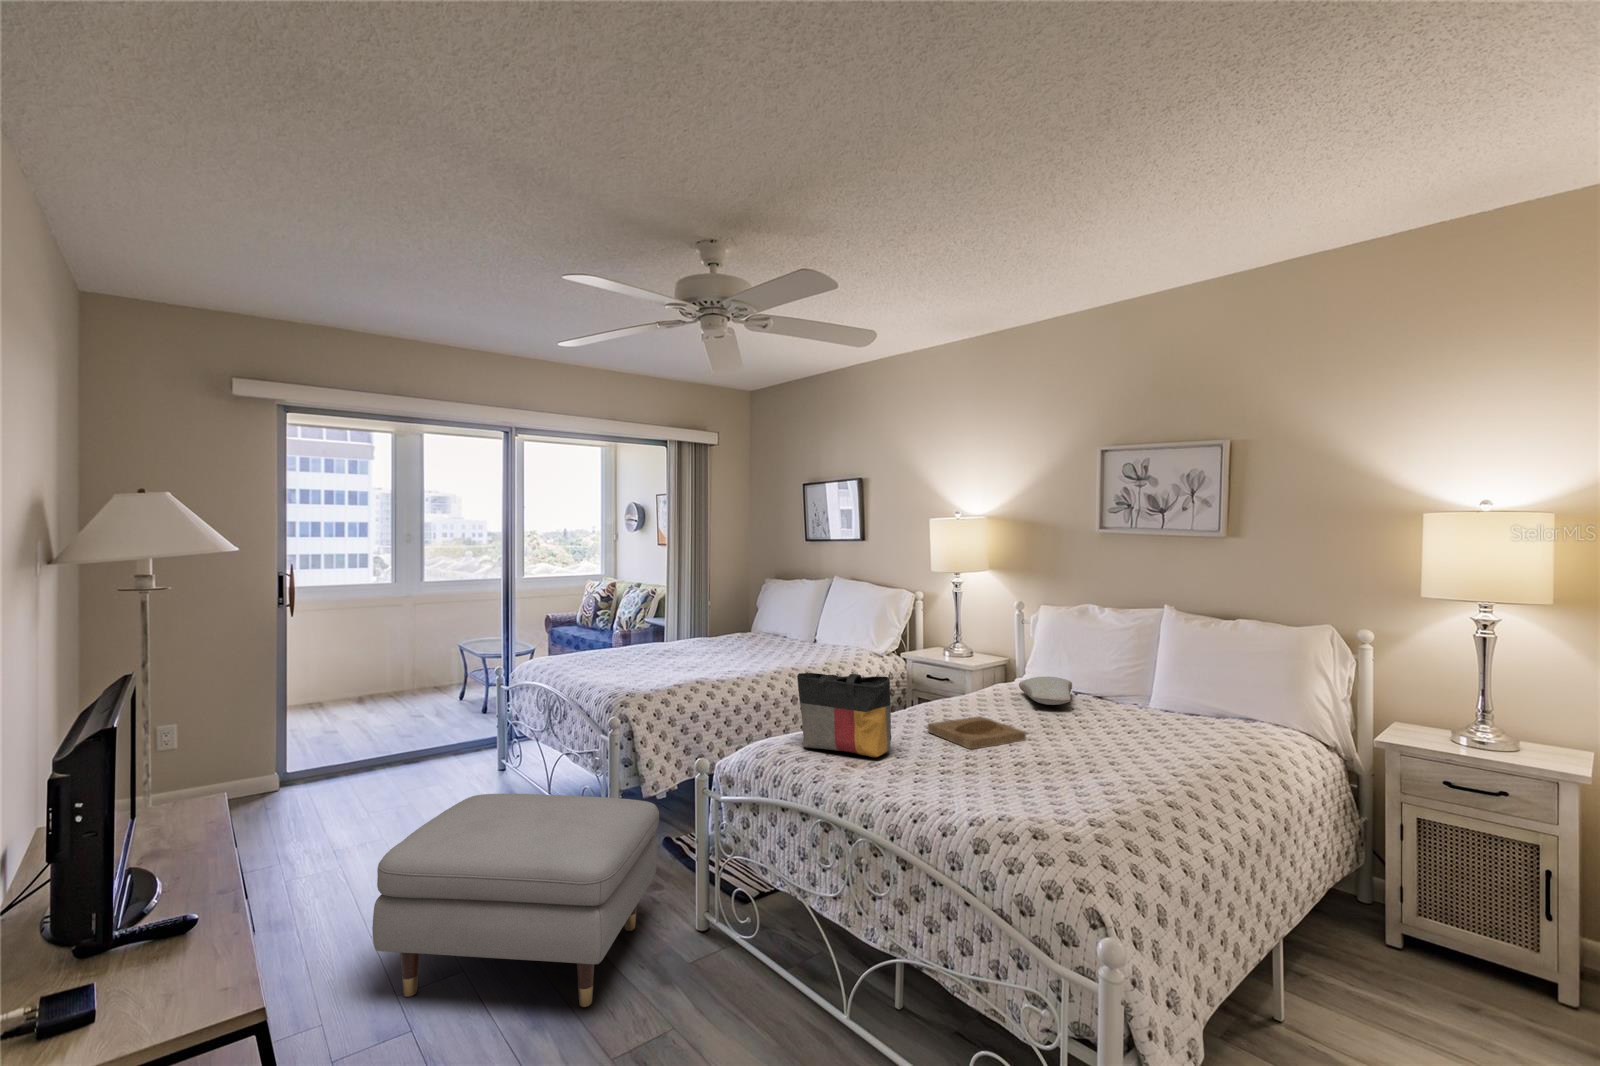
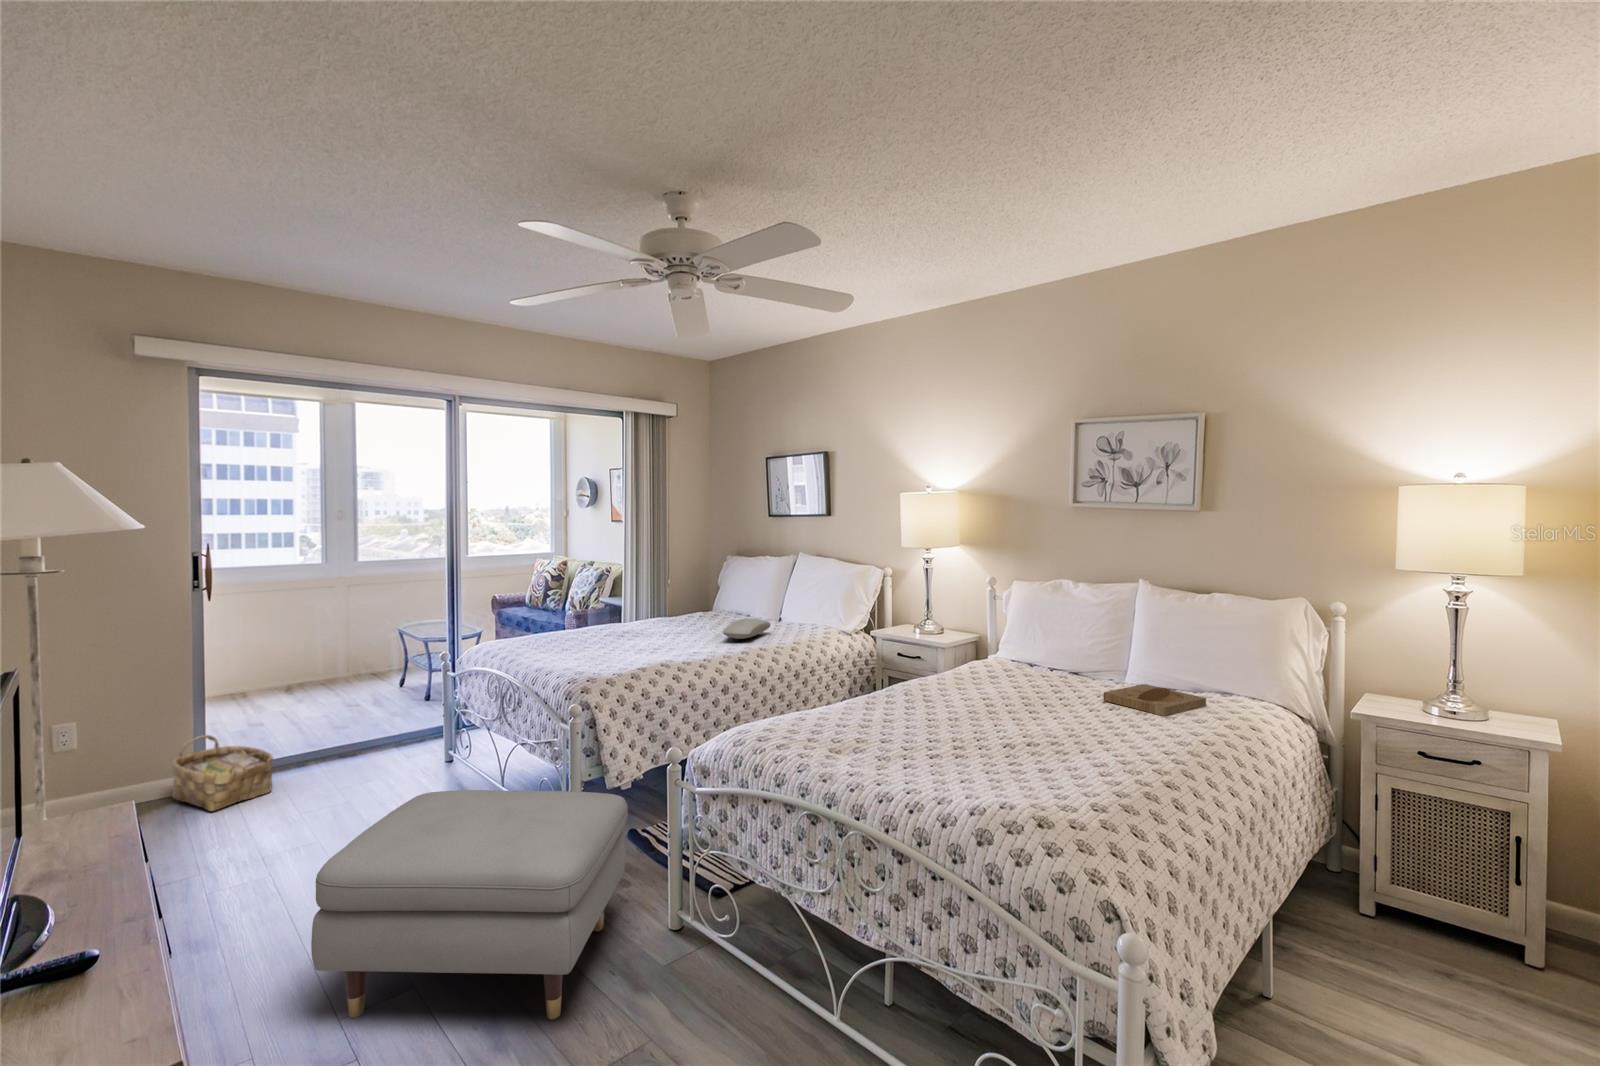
tote bag: present [797,673,891,757] -> none [775,655,874,743]
pillow: present [1019,677,1072,705] -> present [723,619,770,639]
tray: present [928,716,1026,749] -> present [1104,684,1206,716]
woven basket: none [253,739,343,810] -> present [171,735,273,811]

